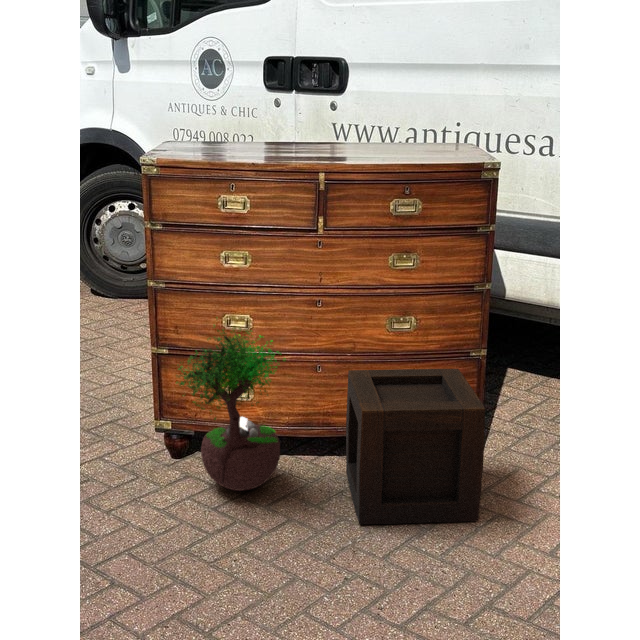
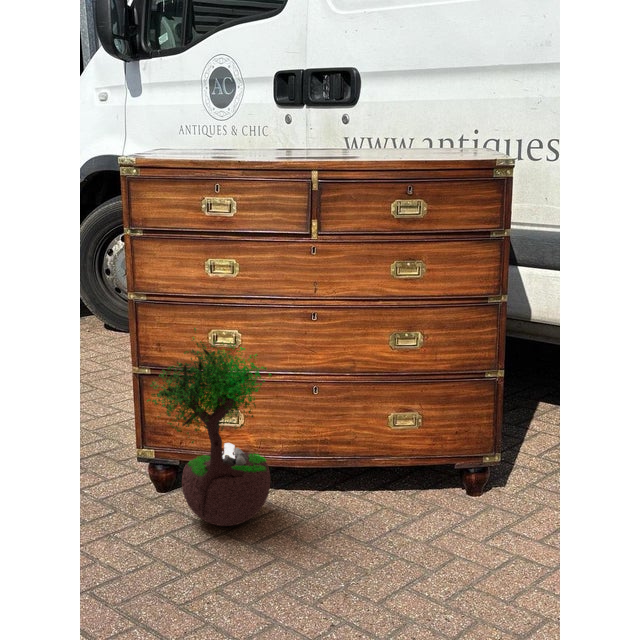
wooden crate: present [346,369,485,524] -> none [346,390,497,565]

